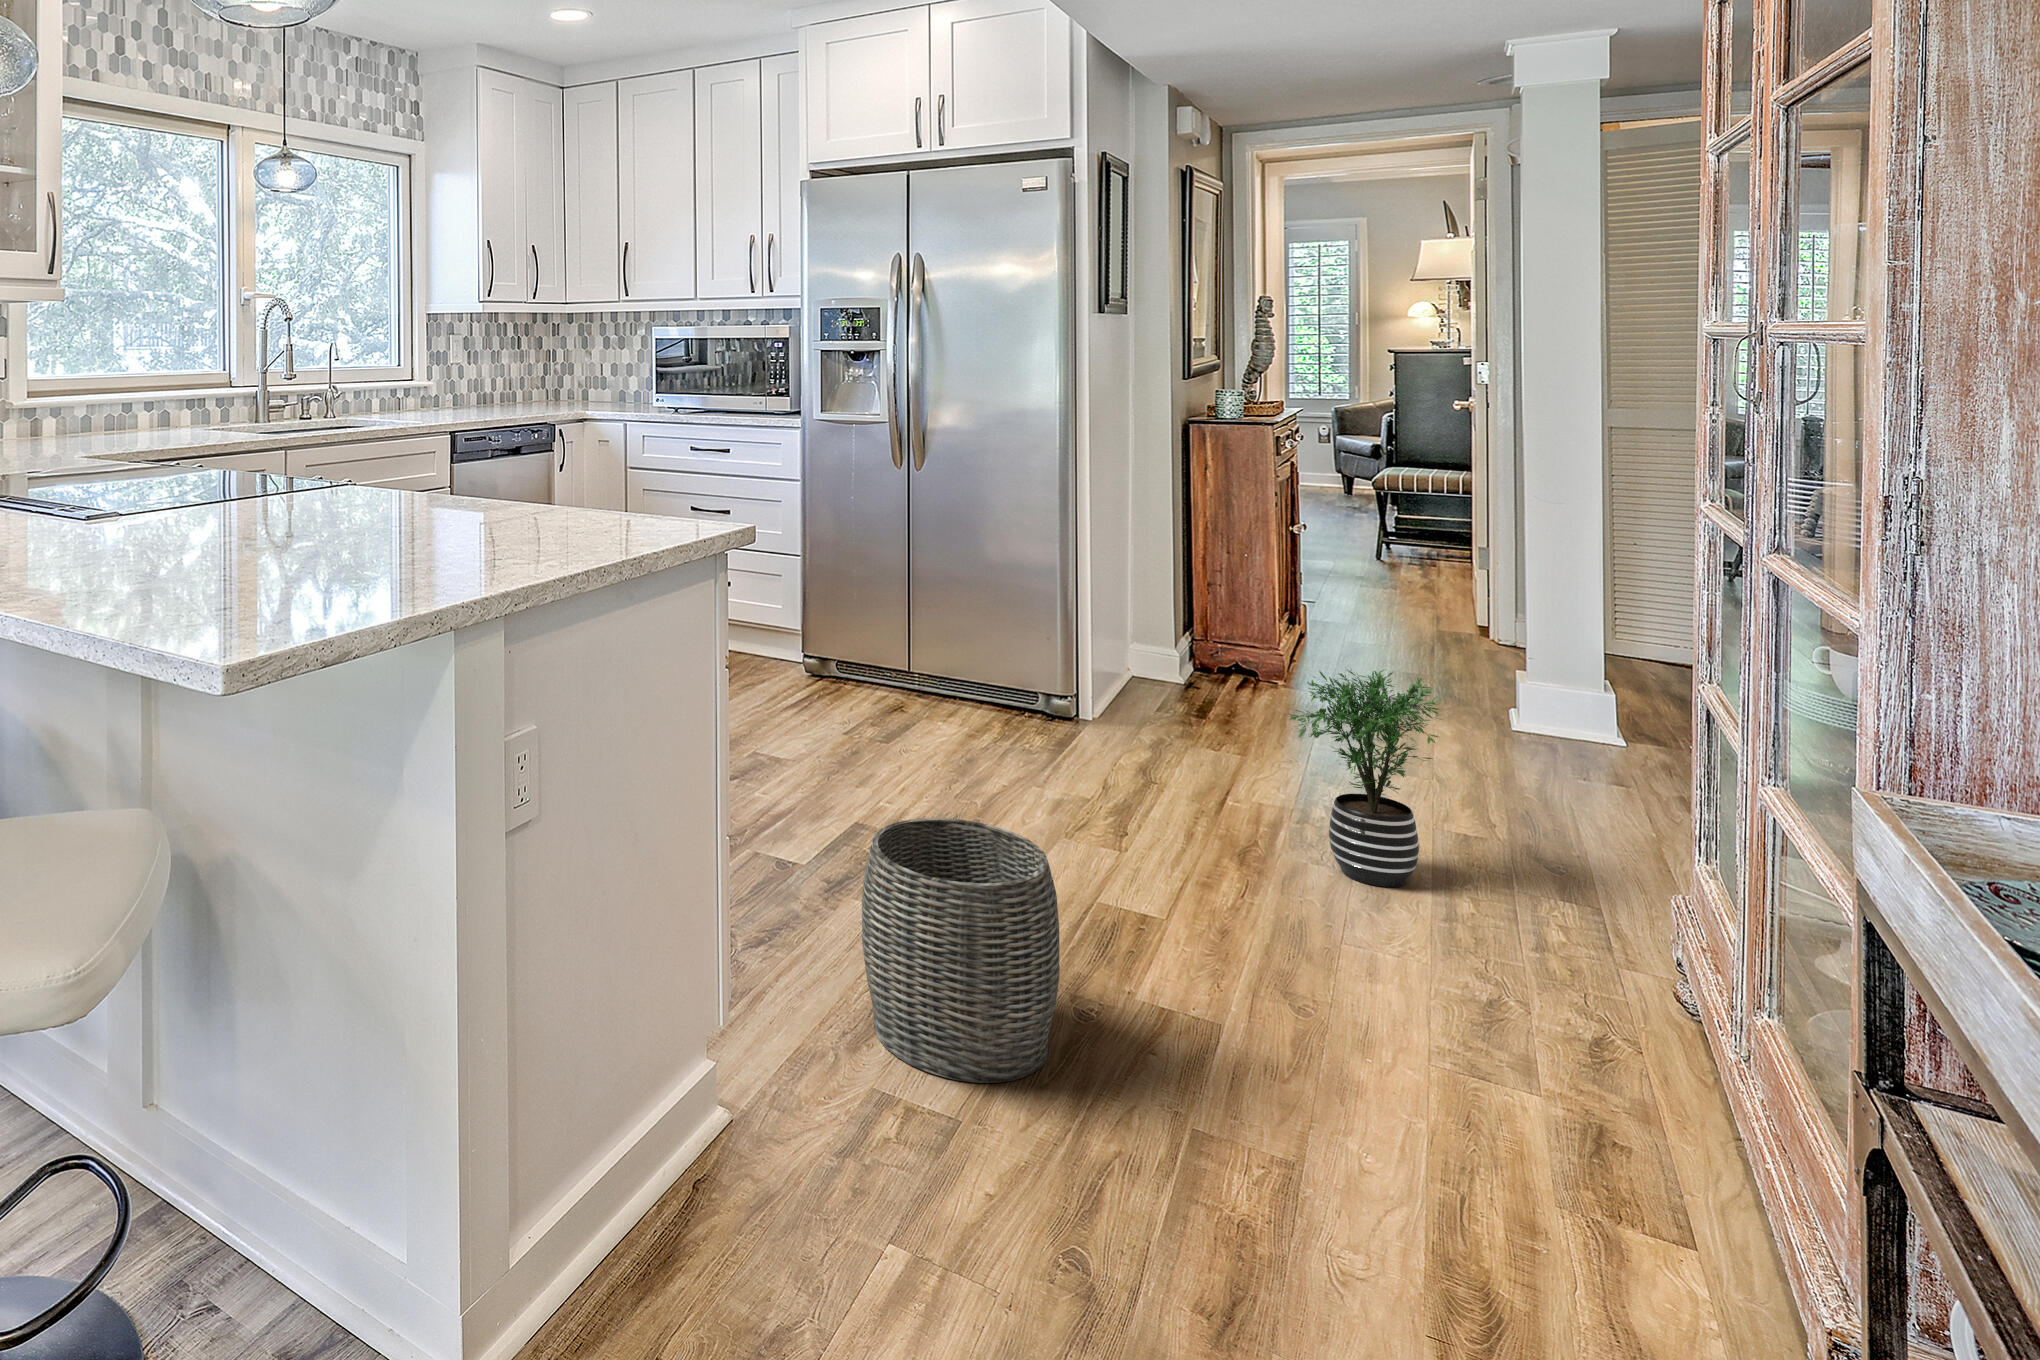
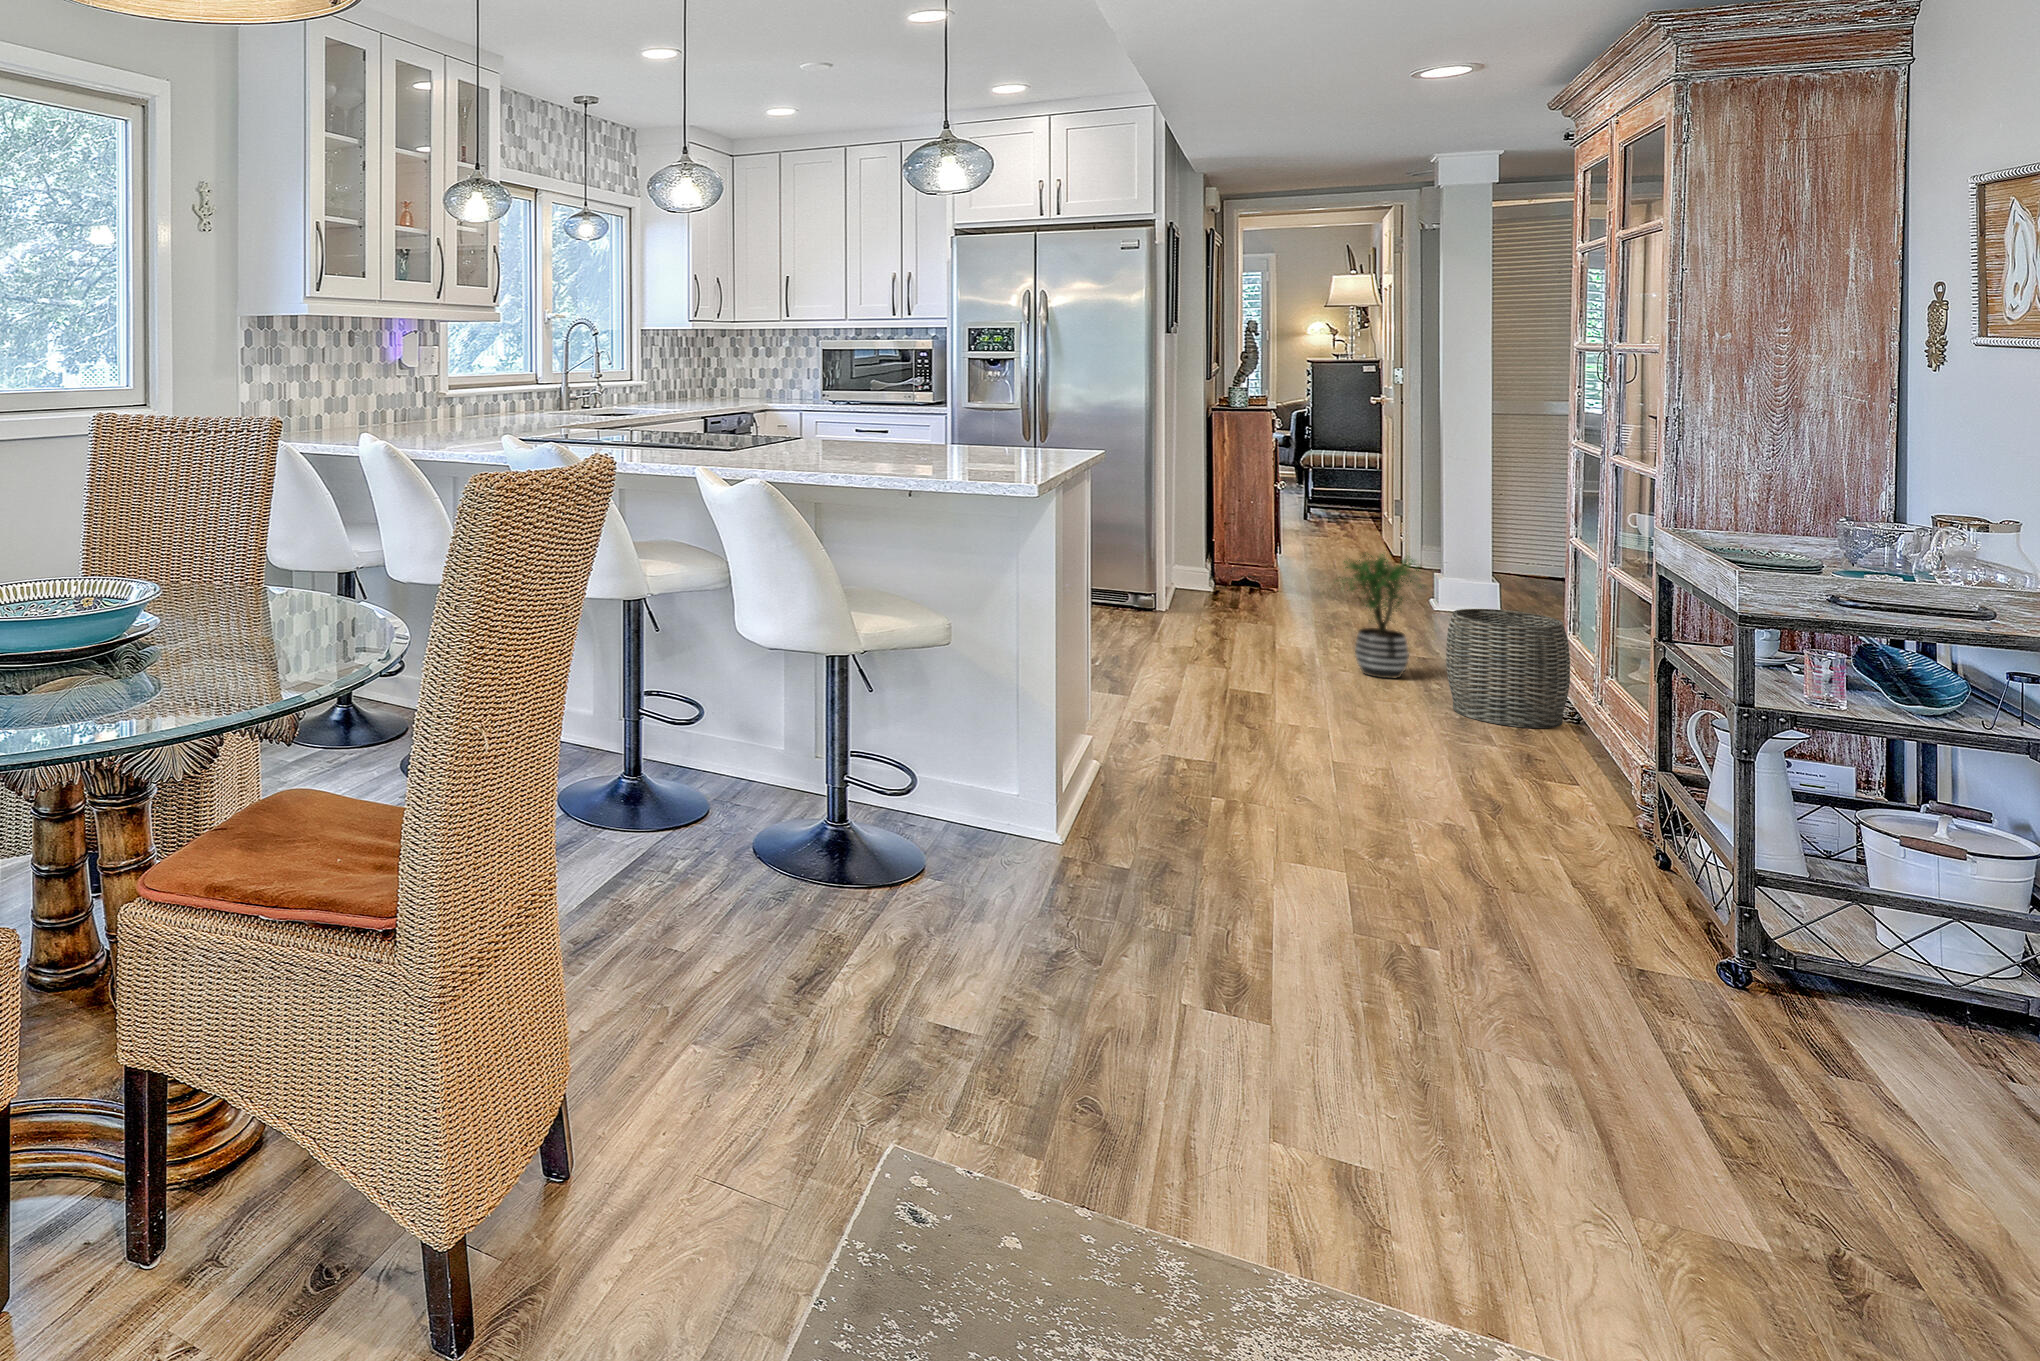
woven basket: present [862,818,1060,1083] -> present [1446,609,1570,728]

